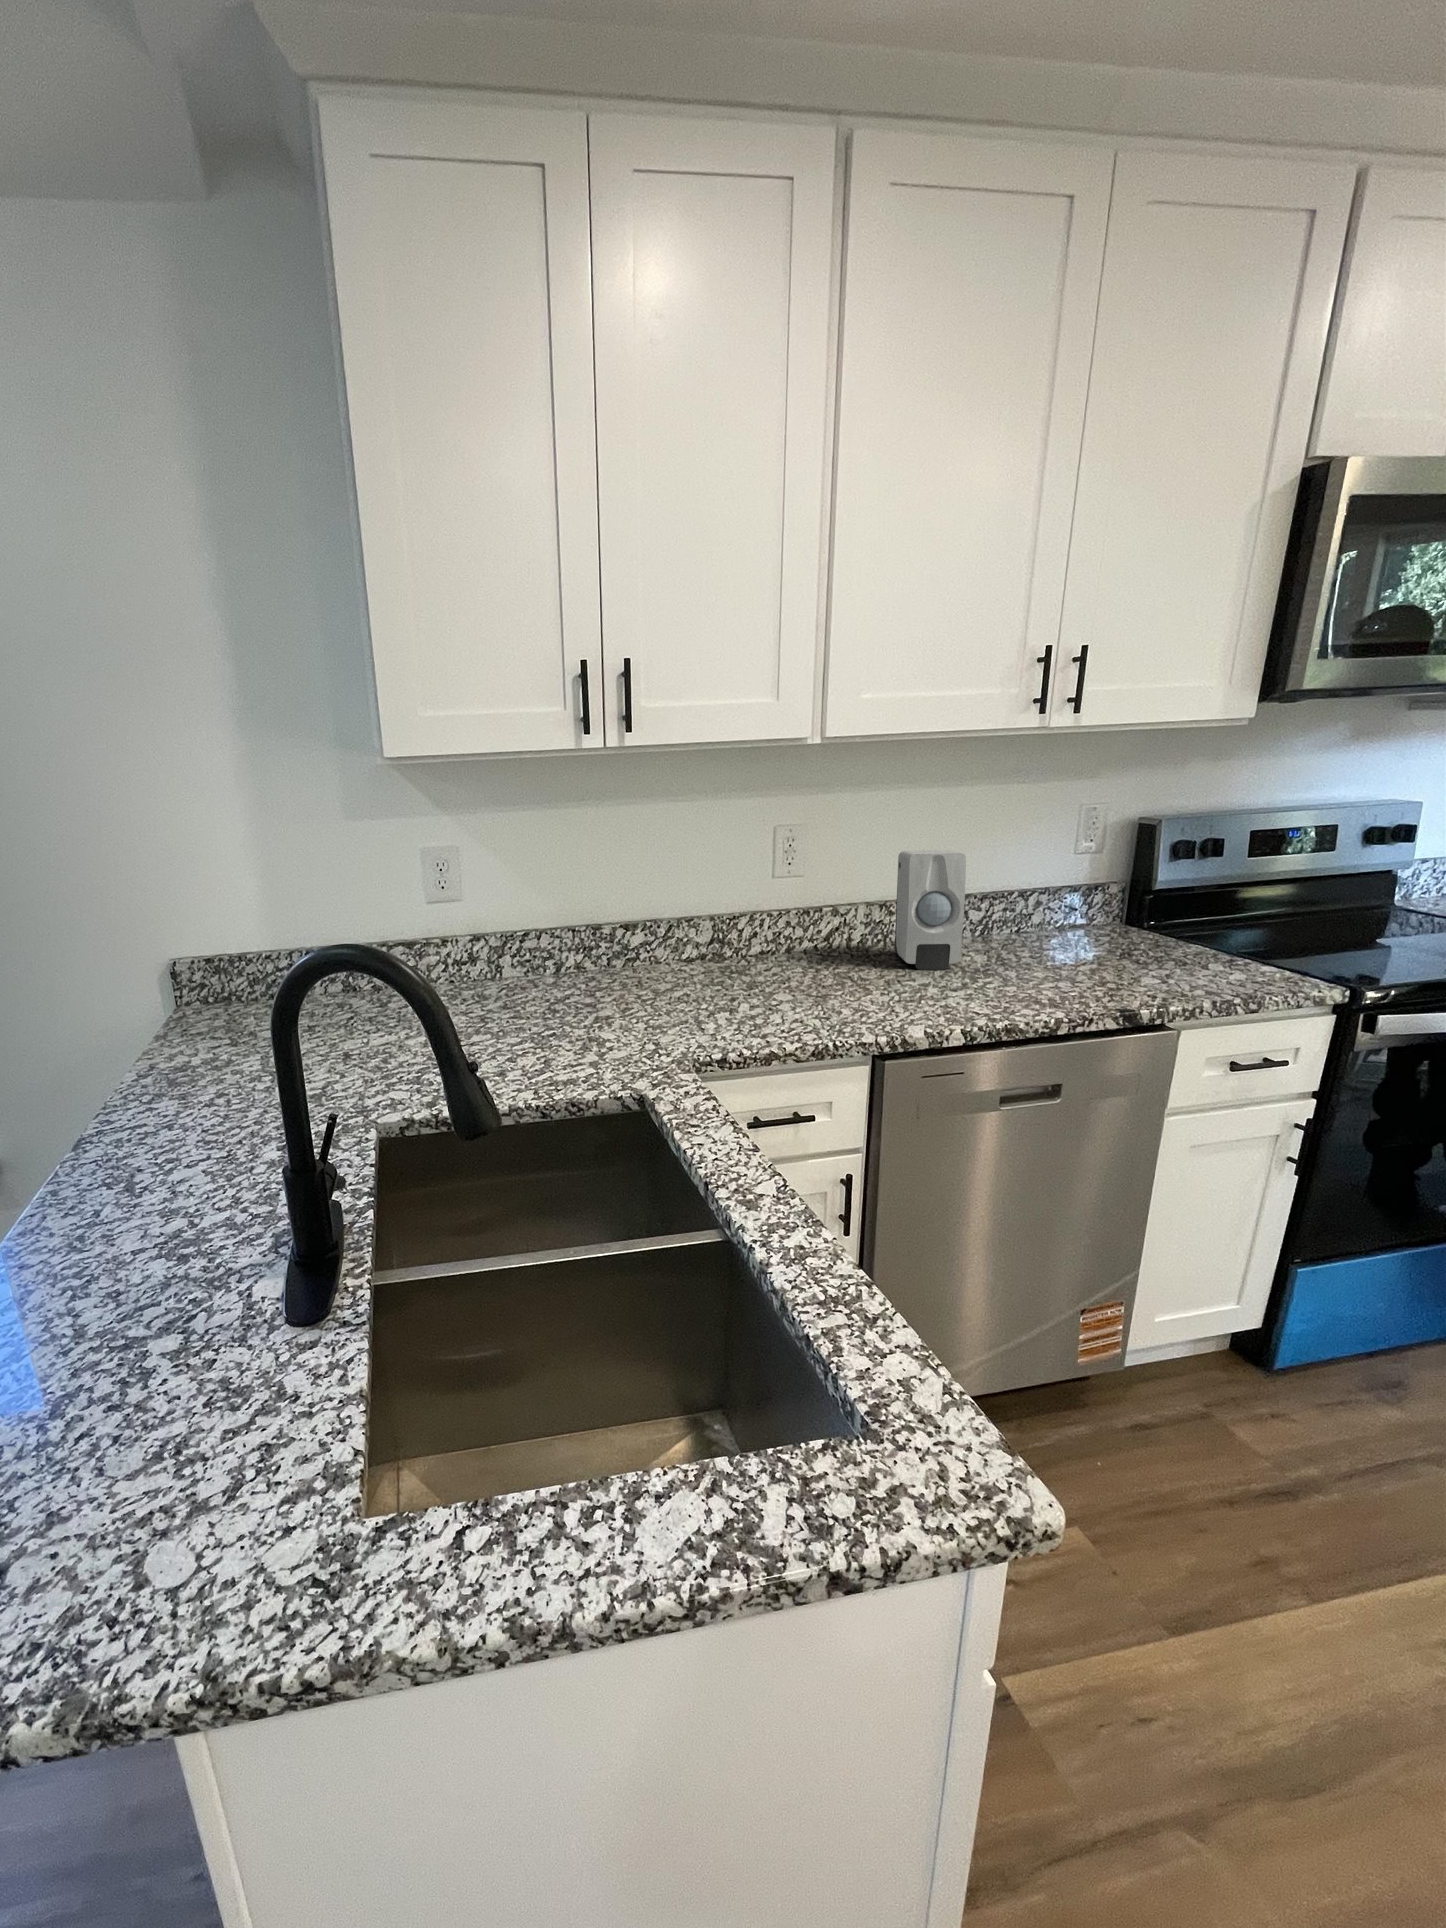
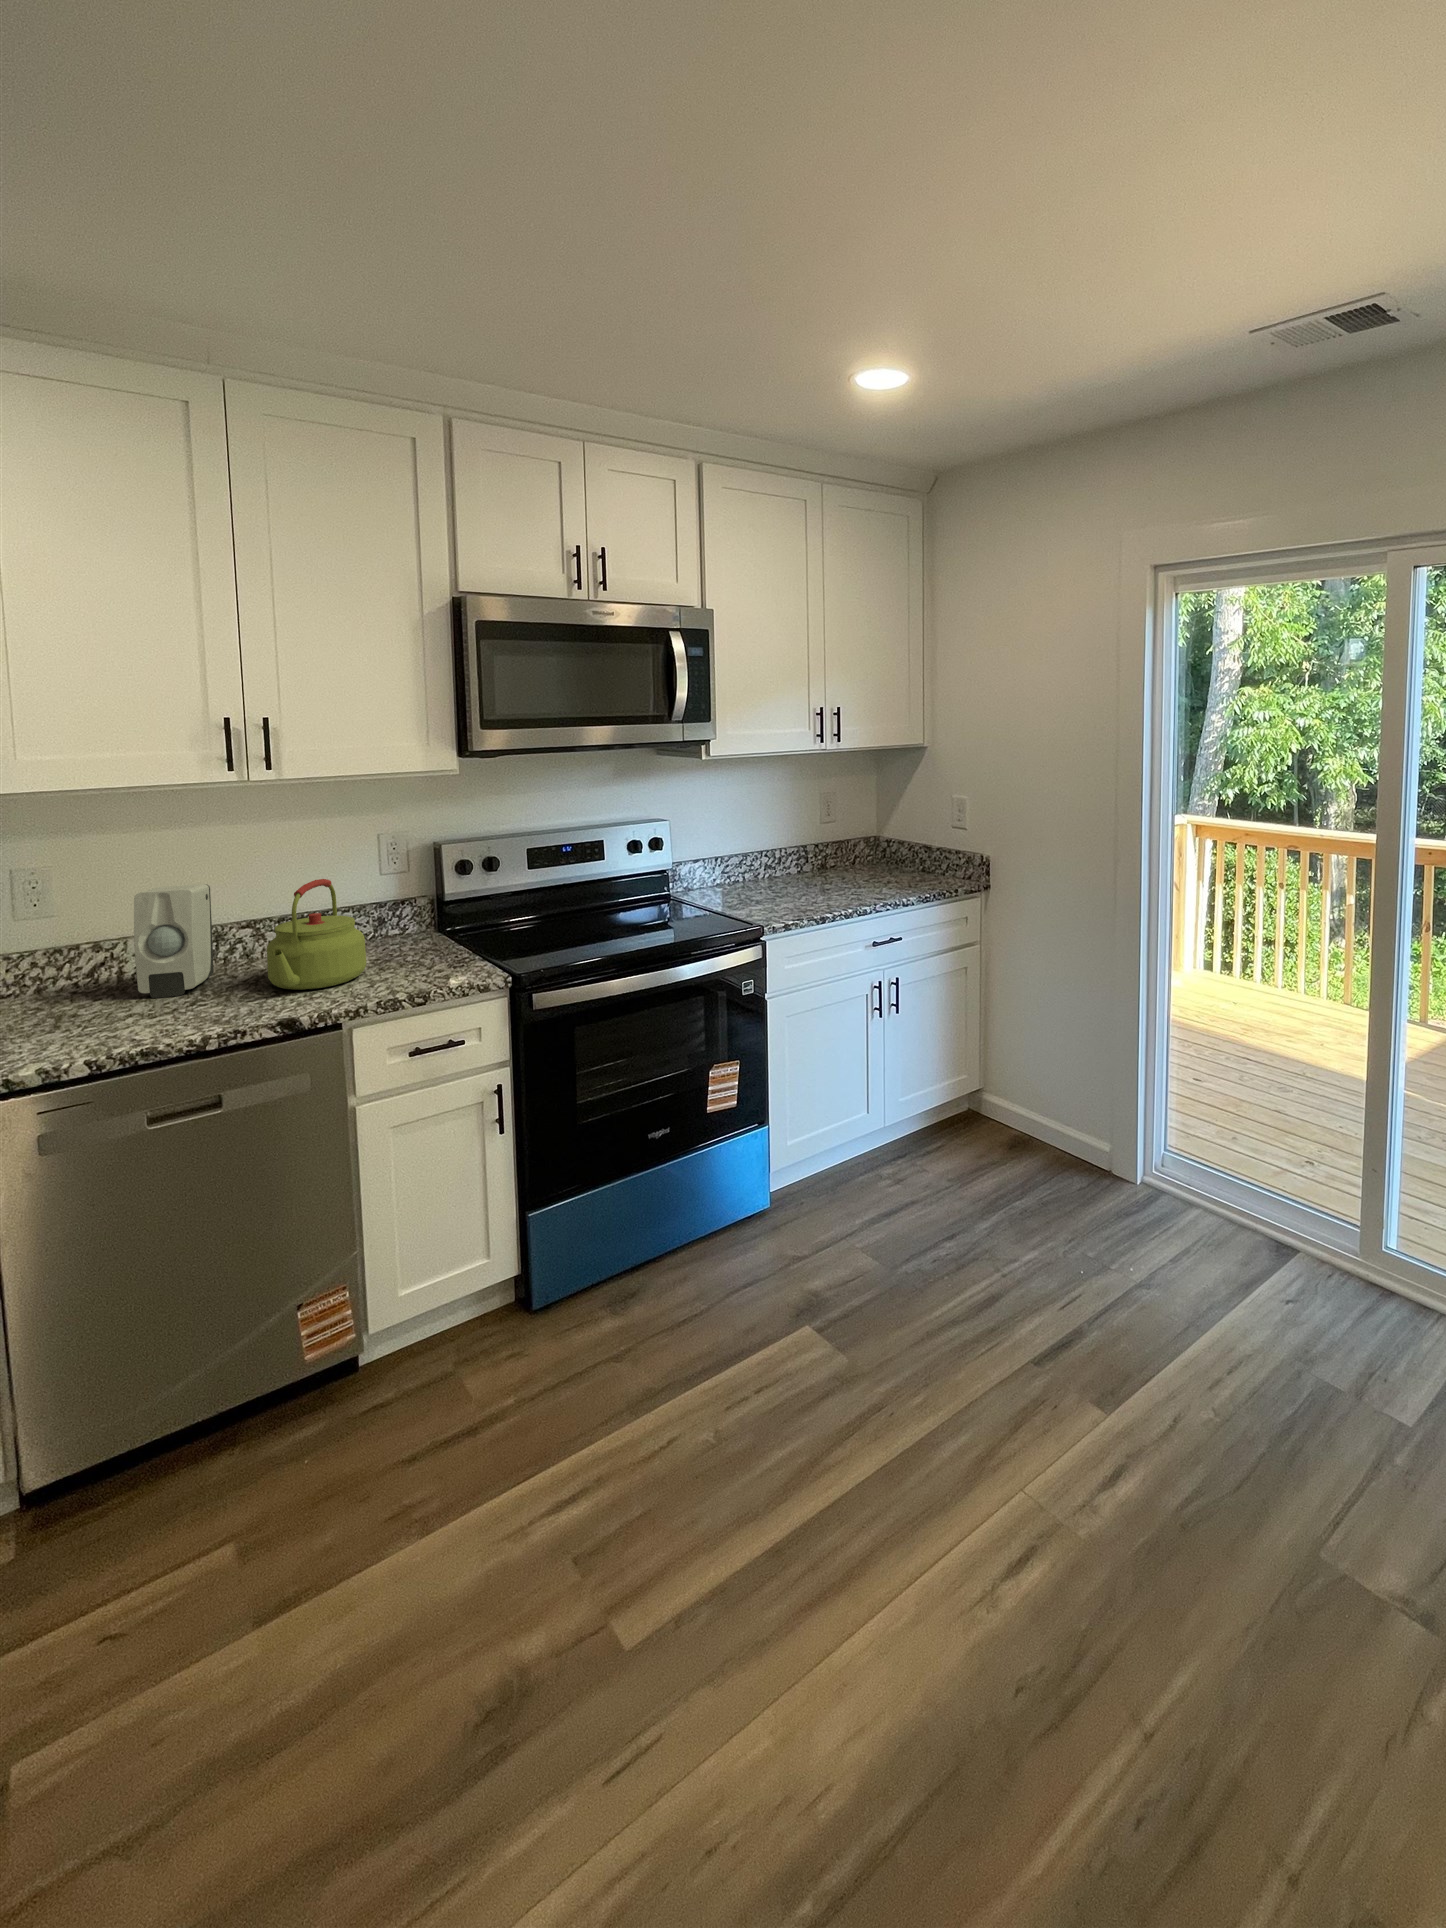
kettle: none [1029,848,1145,975] -> present [267,879,366,990]

